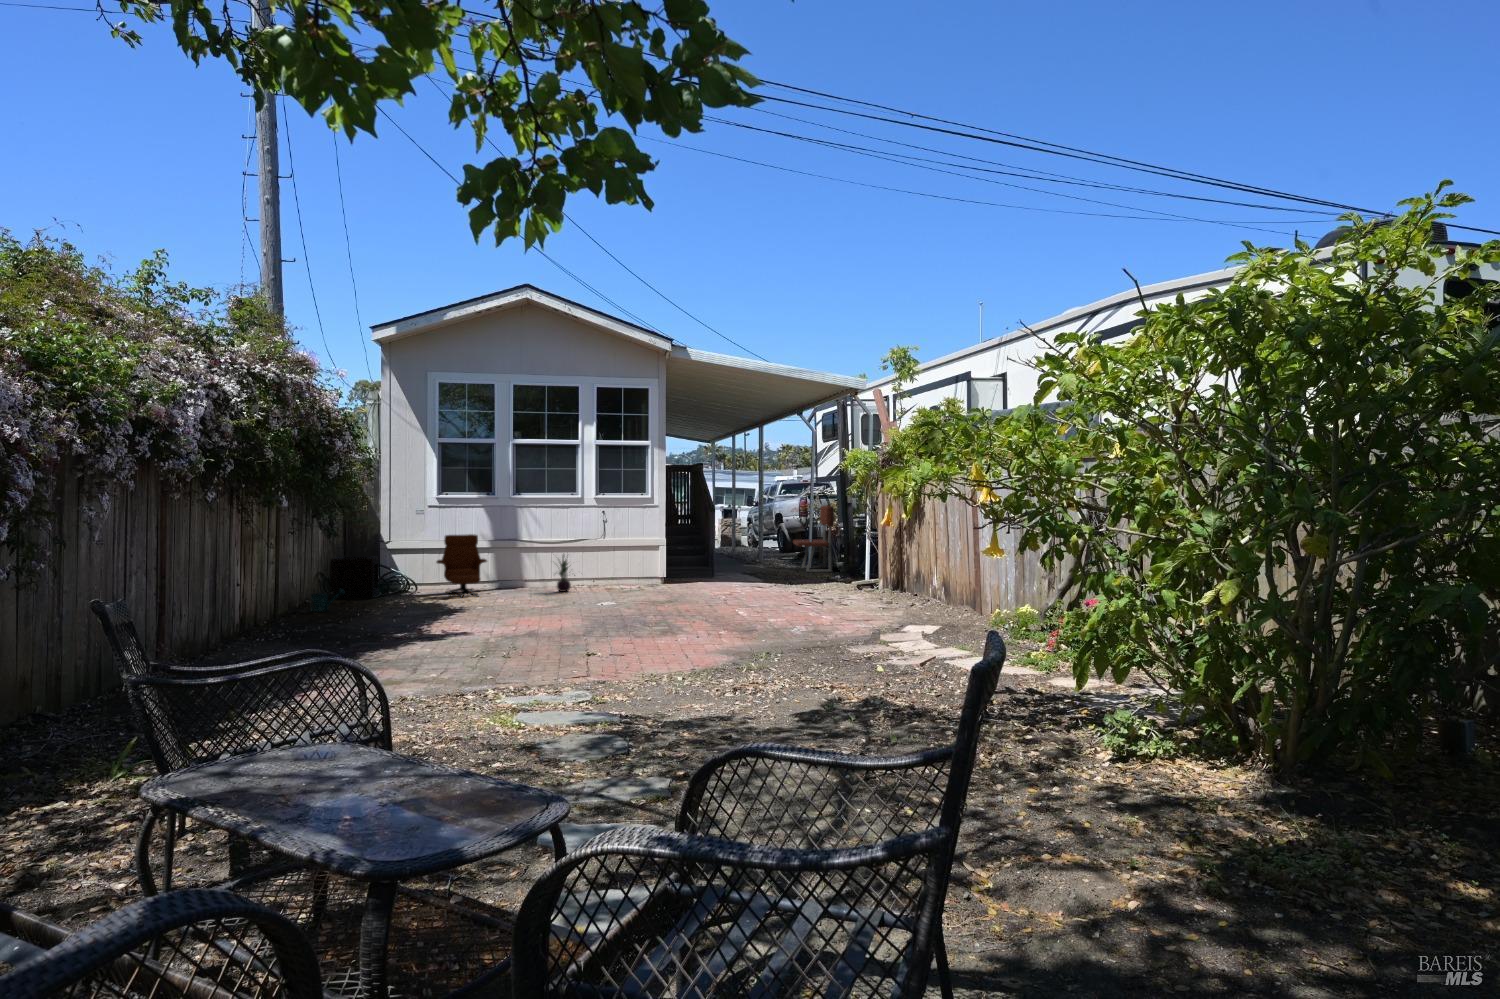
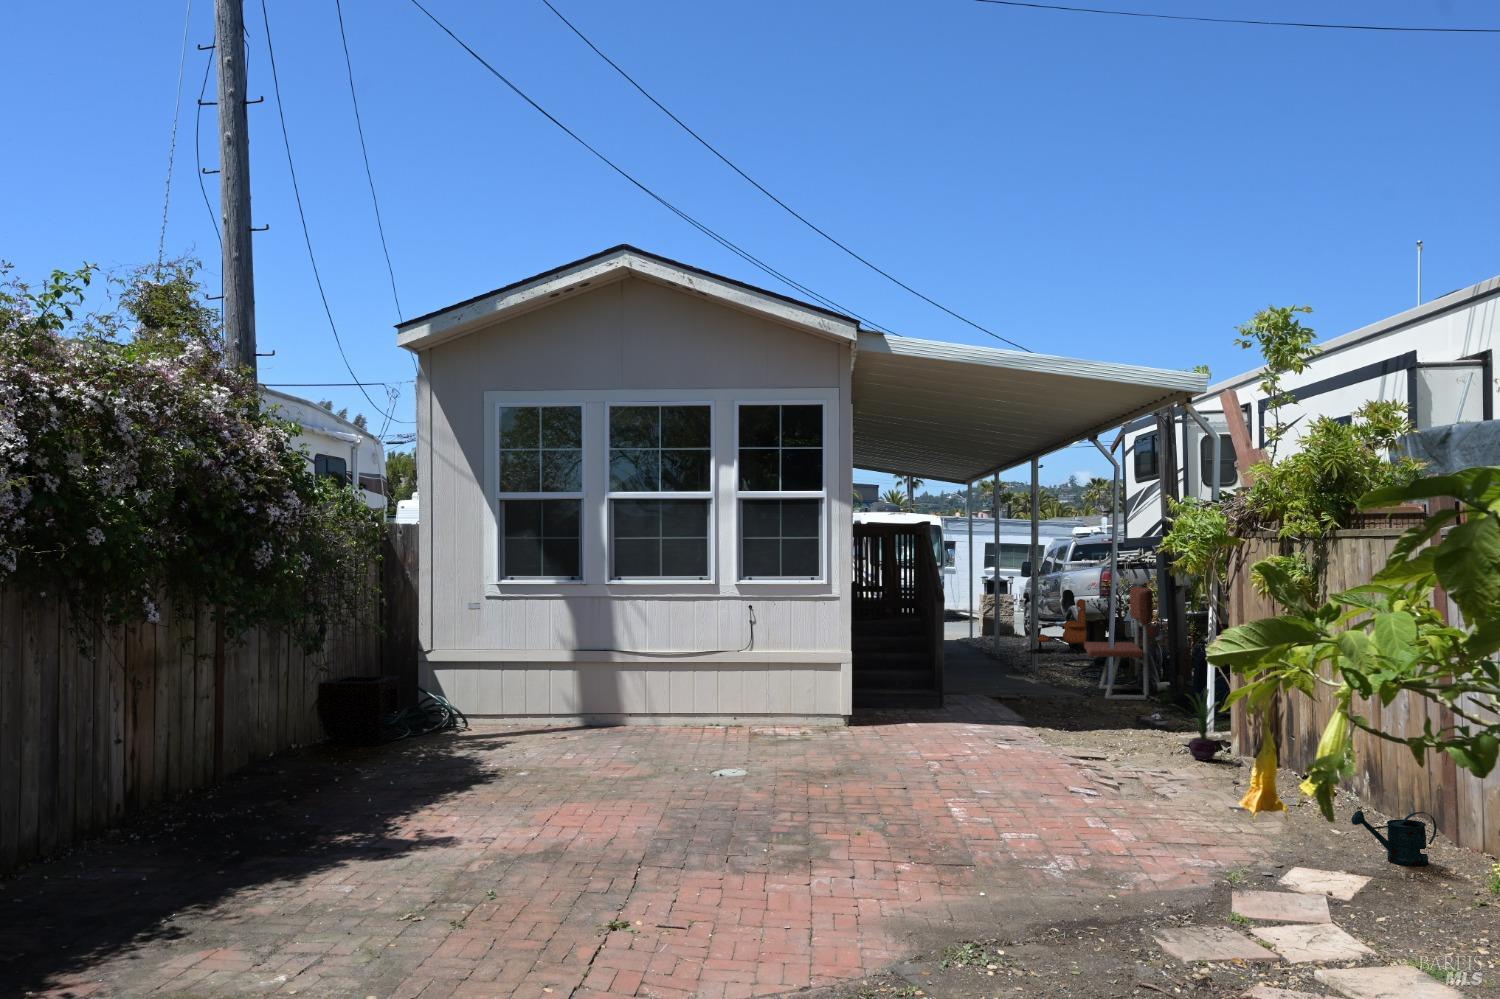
lounge chair: present [436,534,487,597] -> present [1026,599,1088,655]
decorative plant: present [557,555,575,592] -> present [1186,689,1225,760]
watering can: present [310,588,345,612] -> present [1351,810,1437,866]

